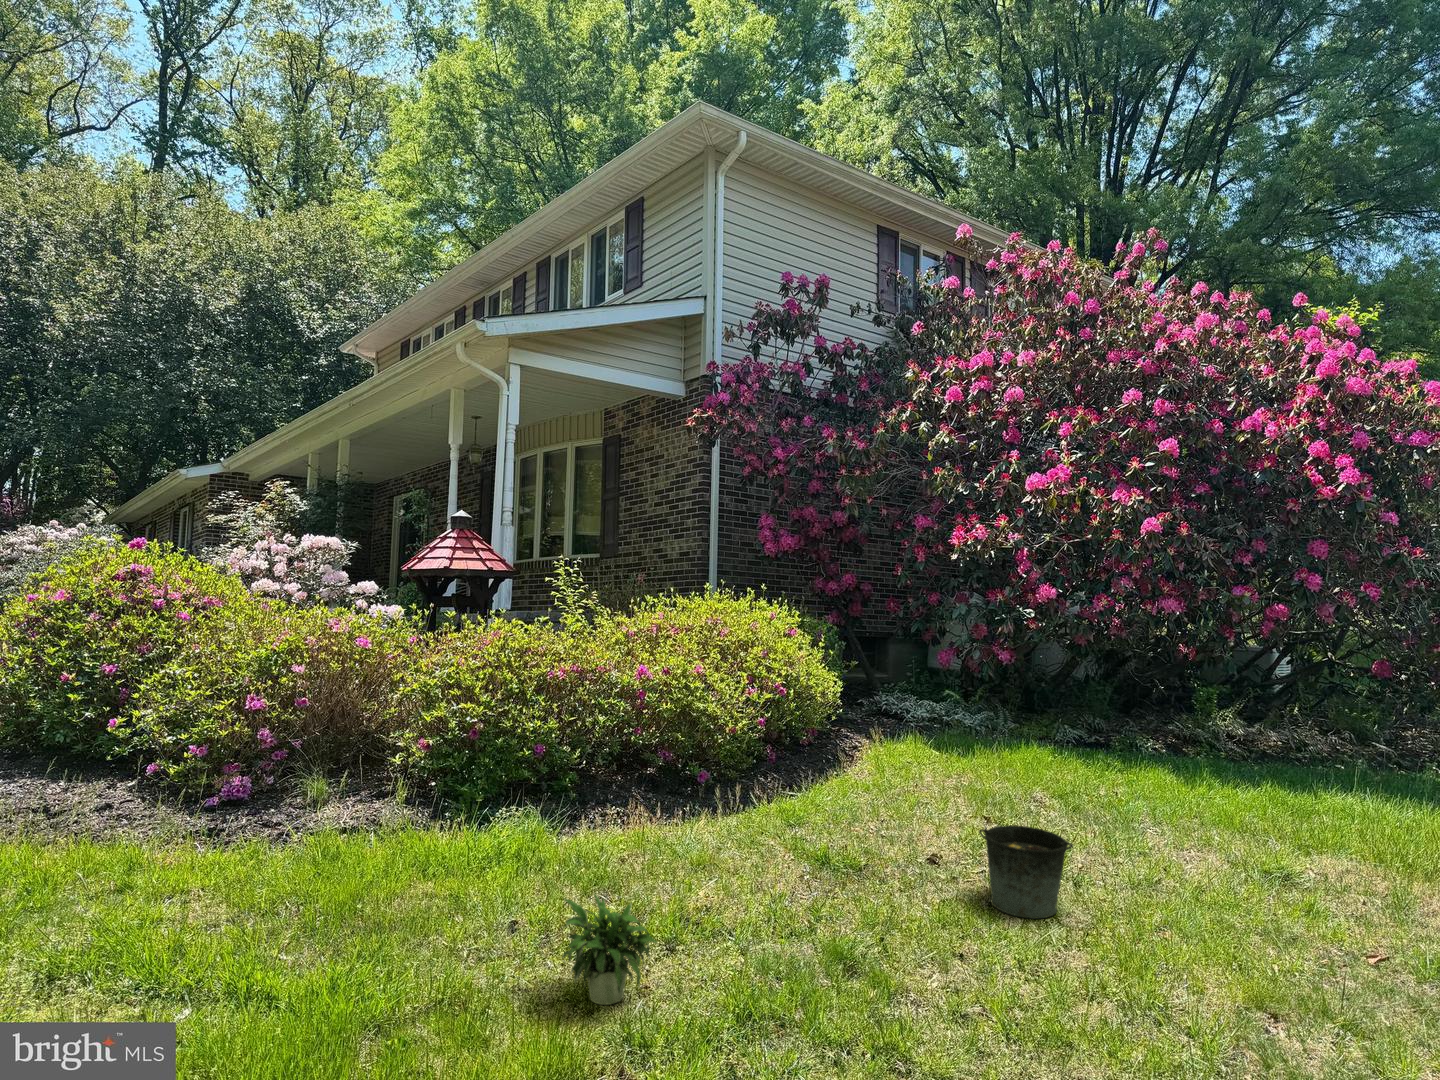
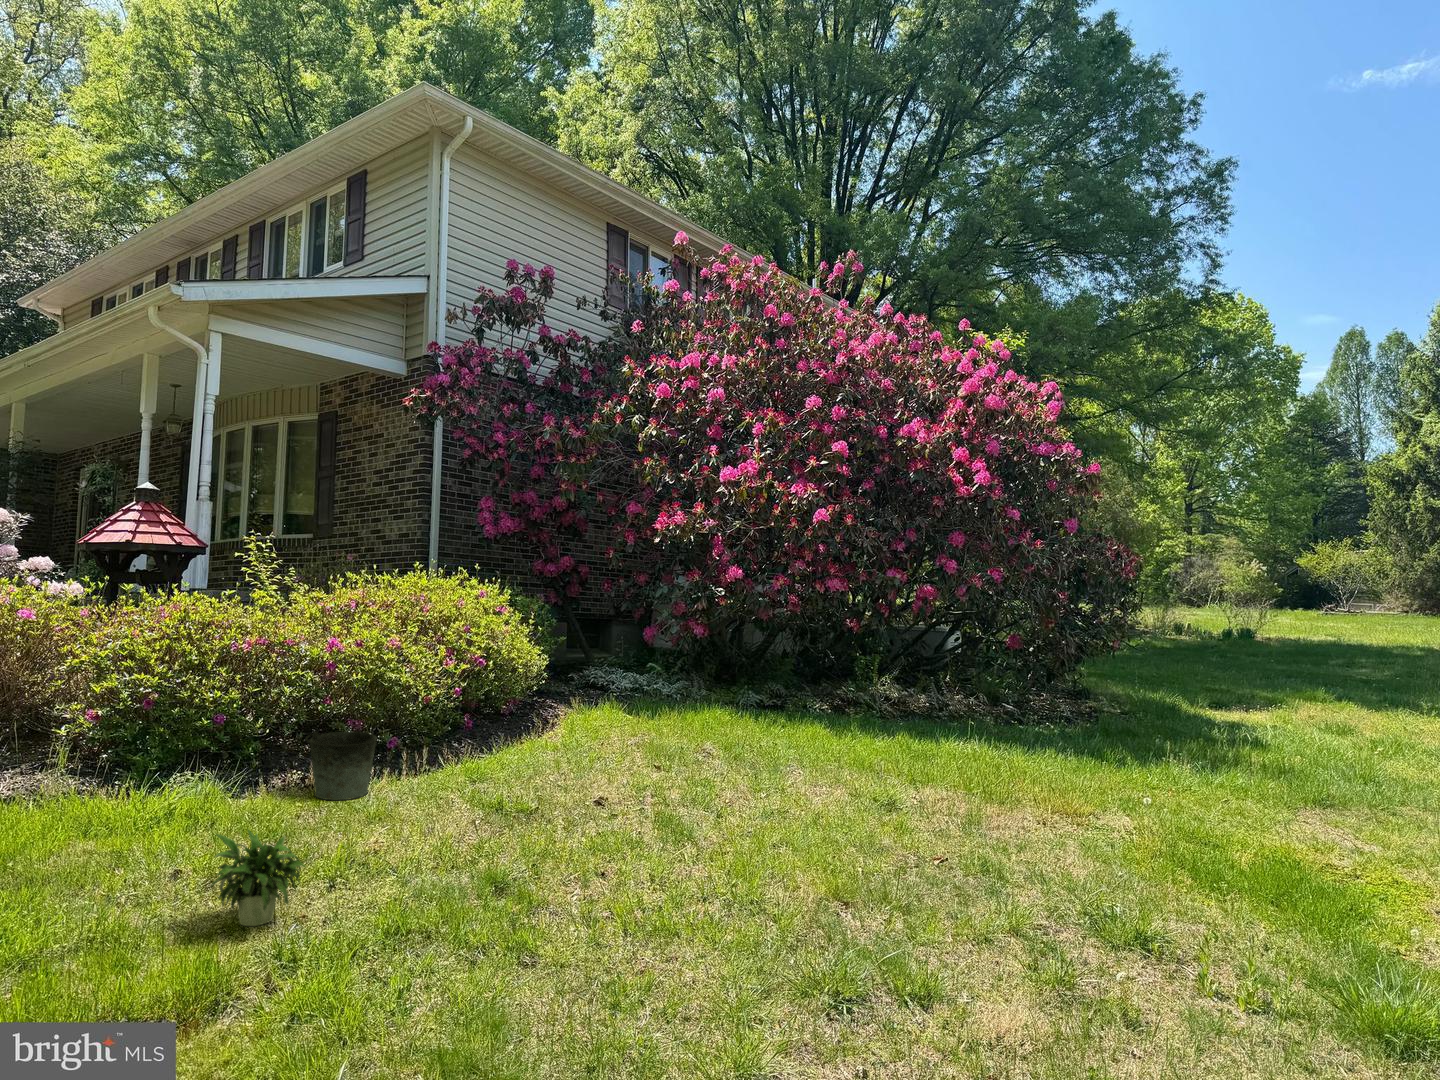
bucket: present [979,825,1073,919] -> present [305,731,377,800]

